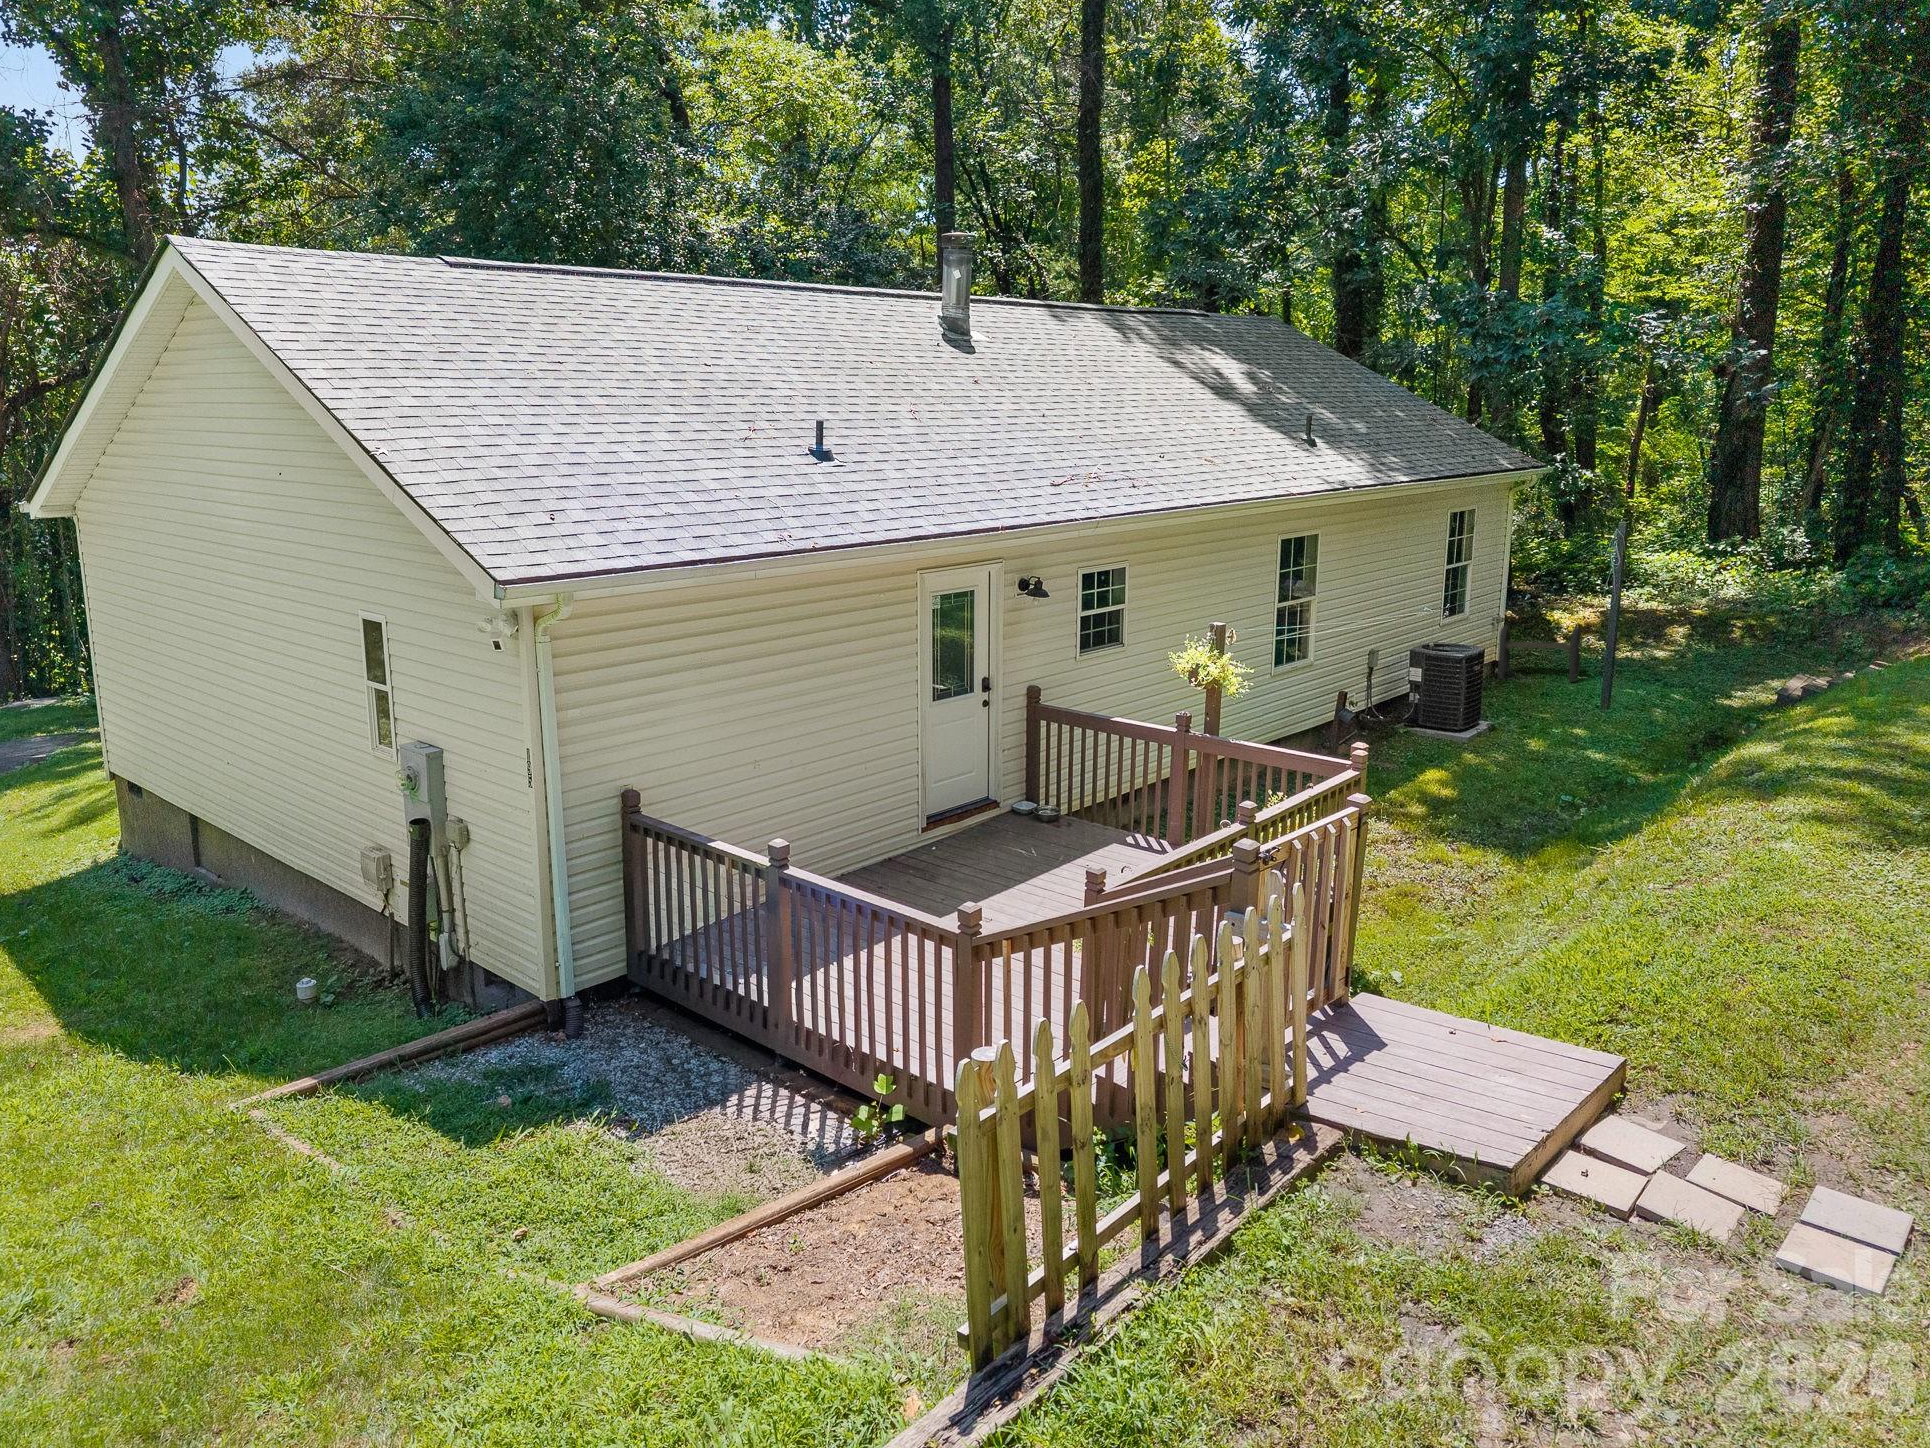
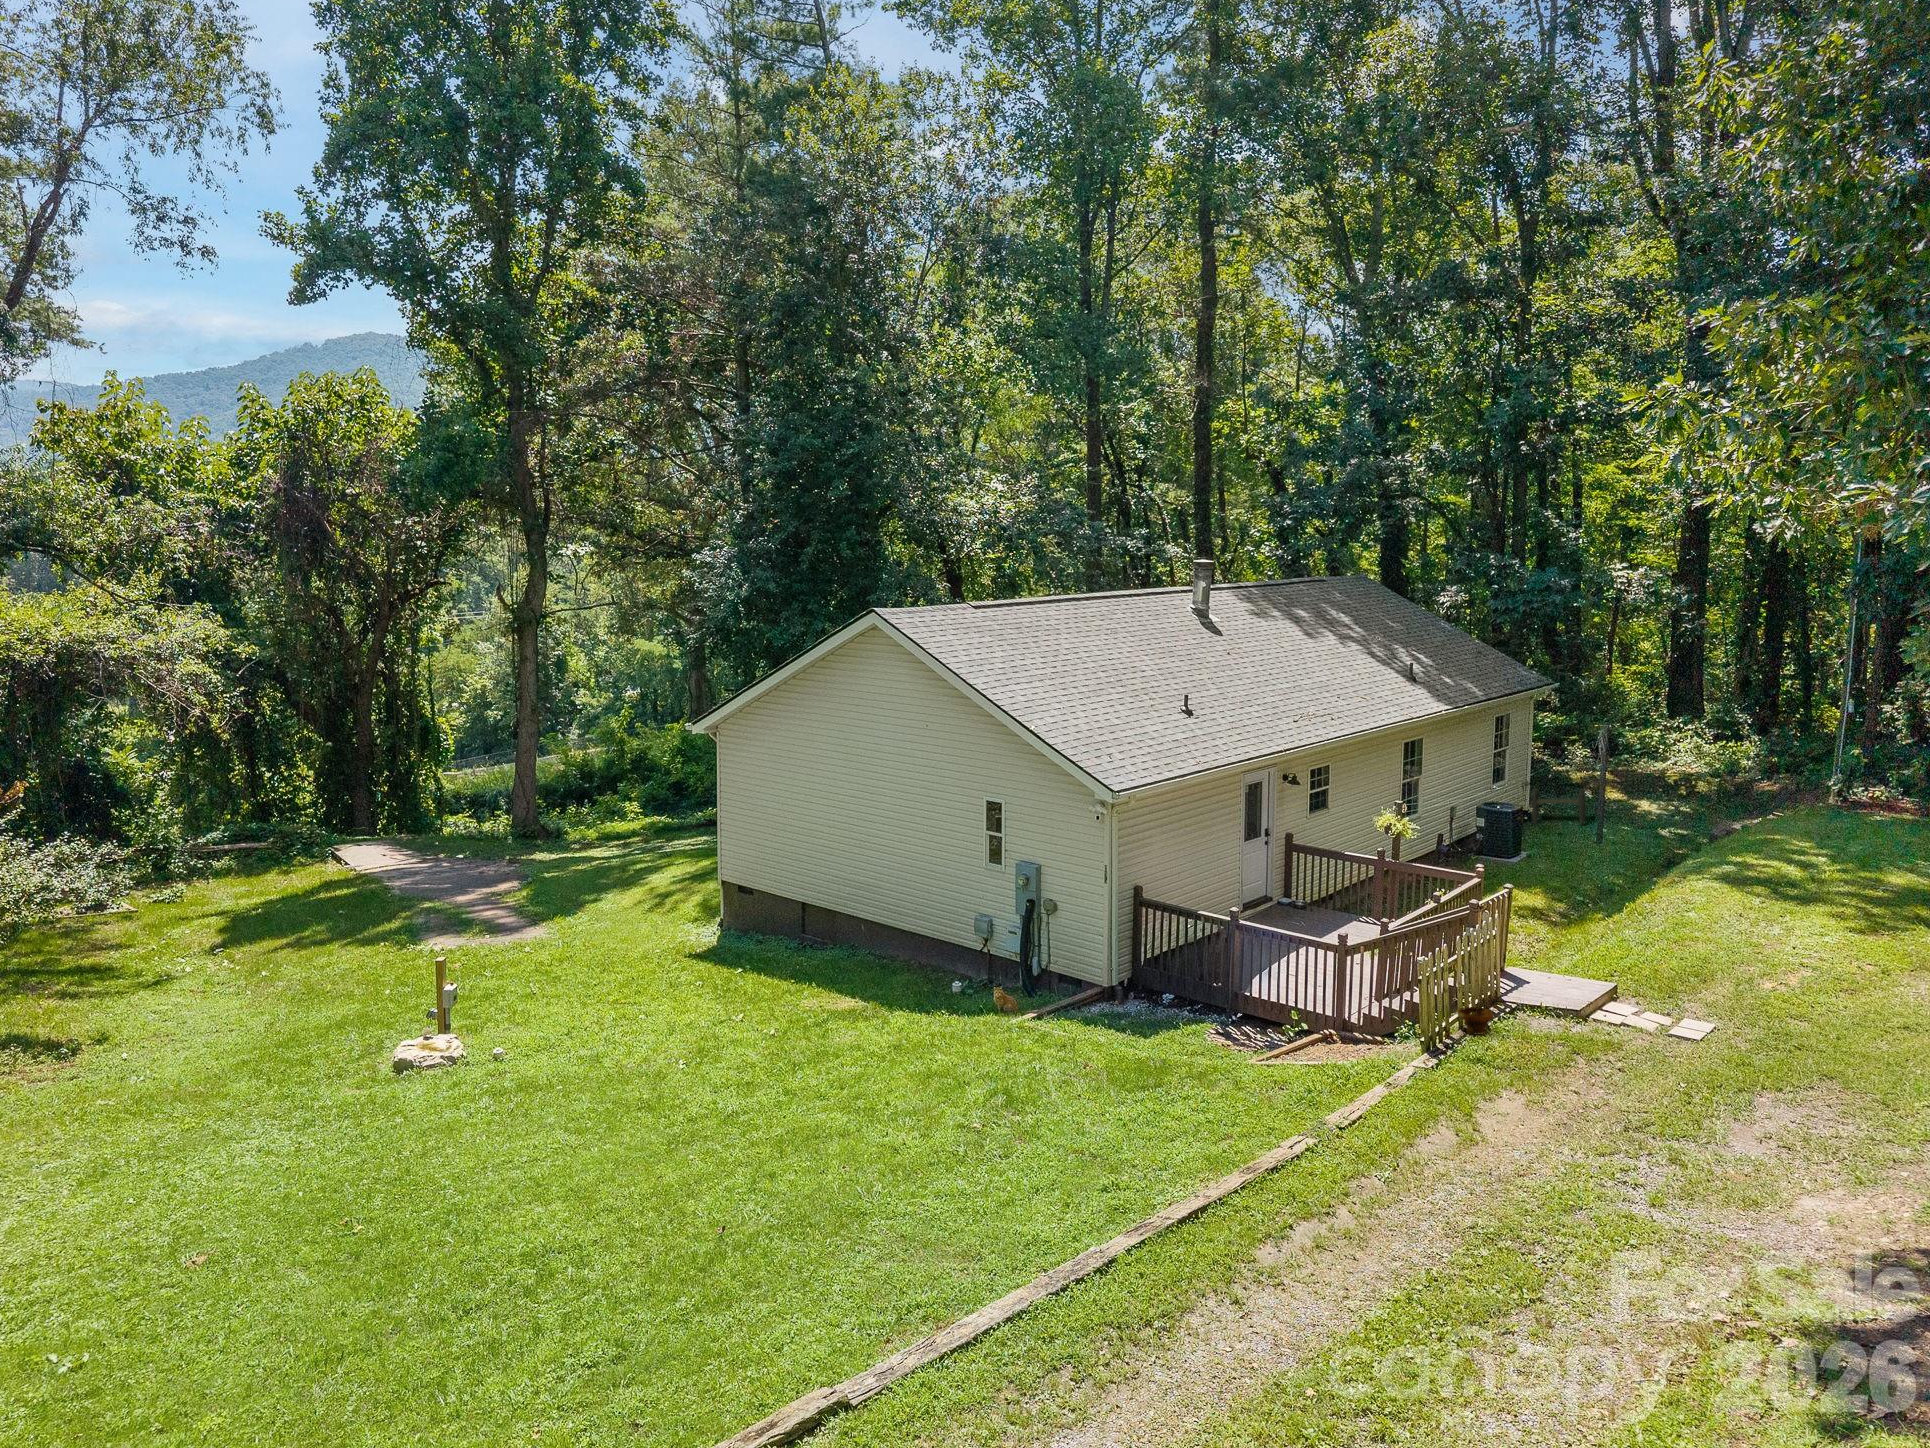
planter: none [1169,1164,1265,1255] -> present [1457,1007,1493,1035]

